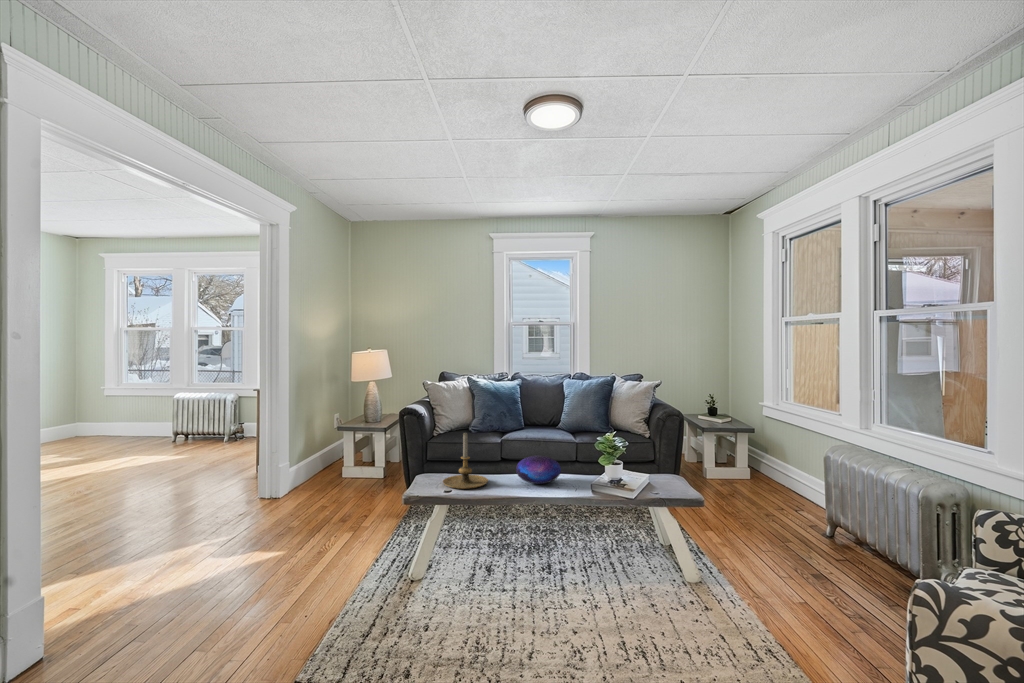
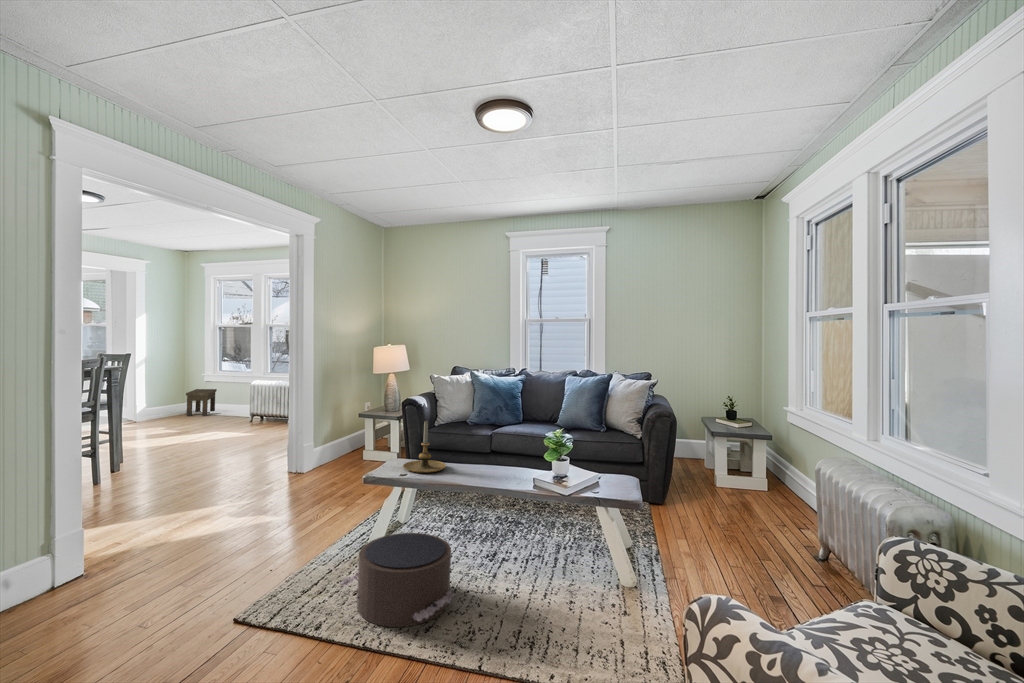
side table: none [99,413,134,447] -> present [186,389,217,416]
decorative orb: present [516,455,561,484] -> none [472,447,515,474]
pouf: none [414,553,546,657] -> present [340,533,456,627]

